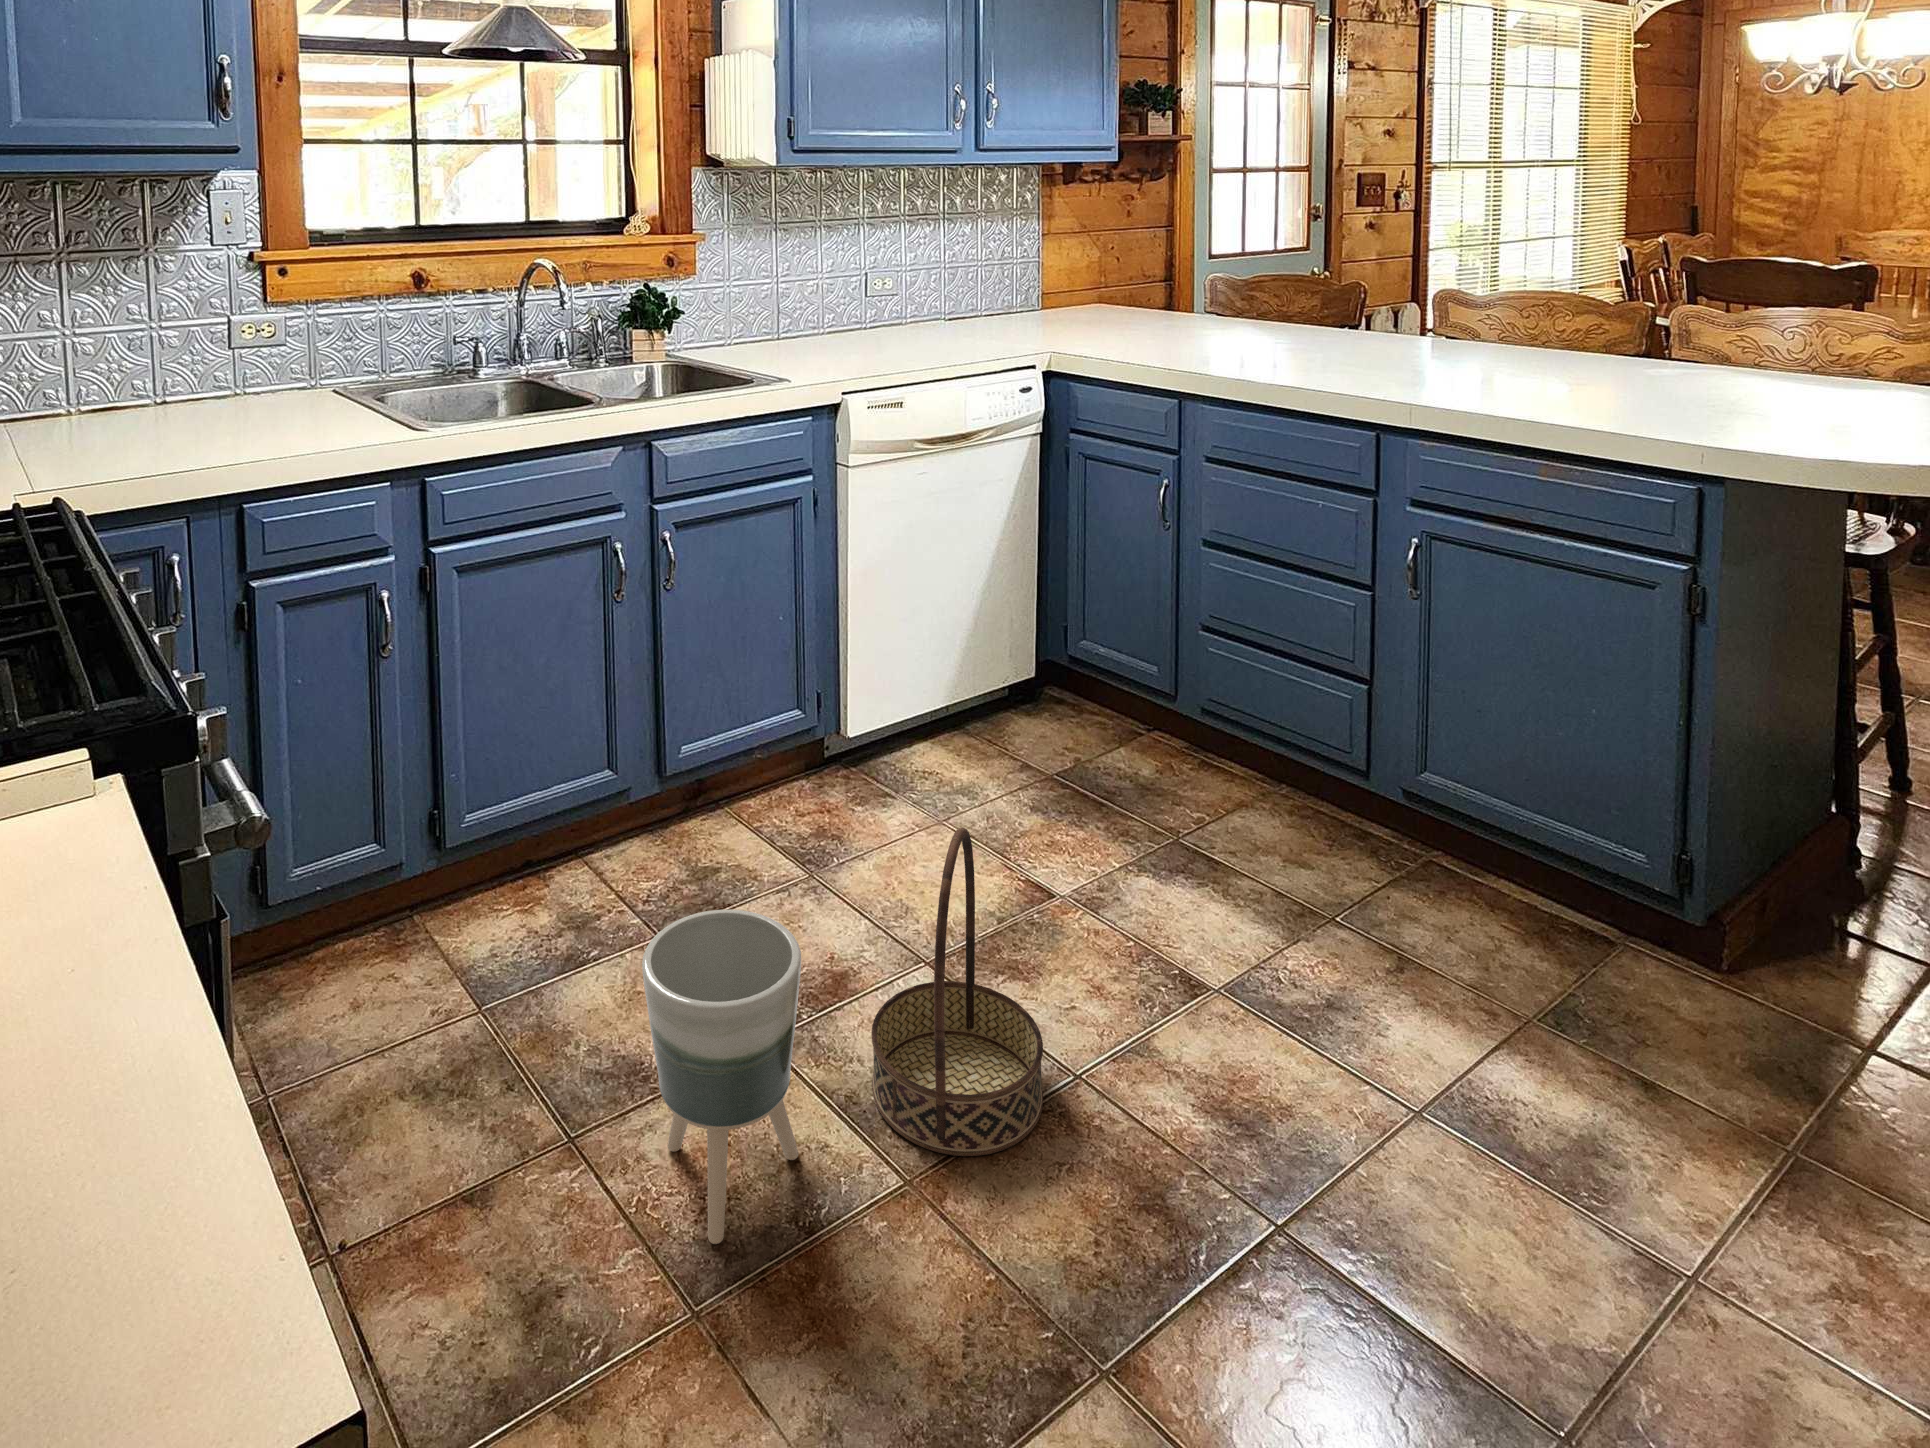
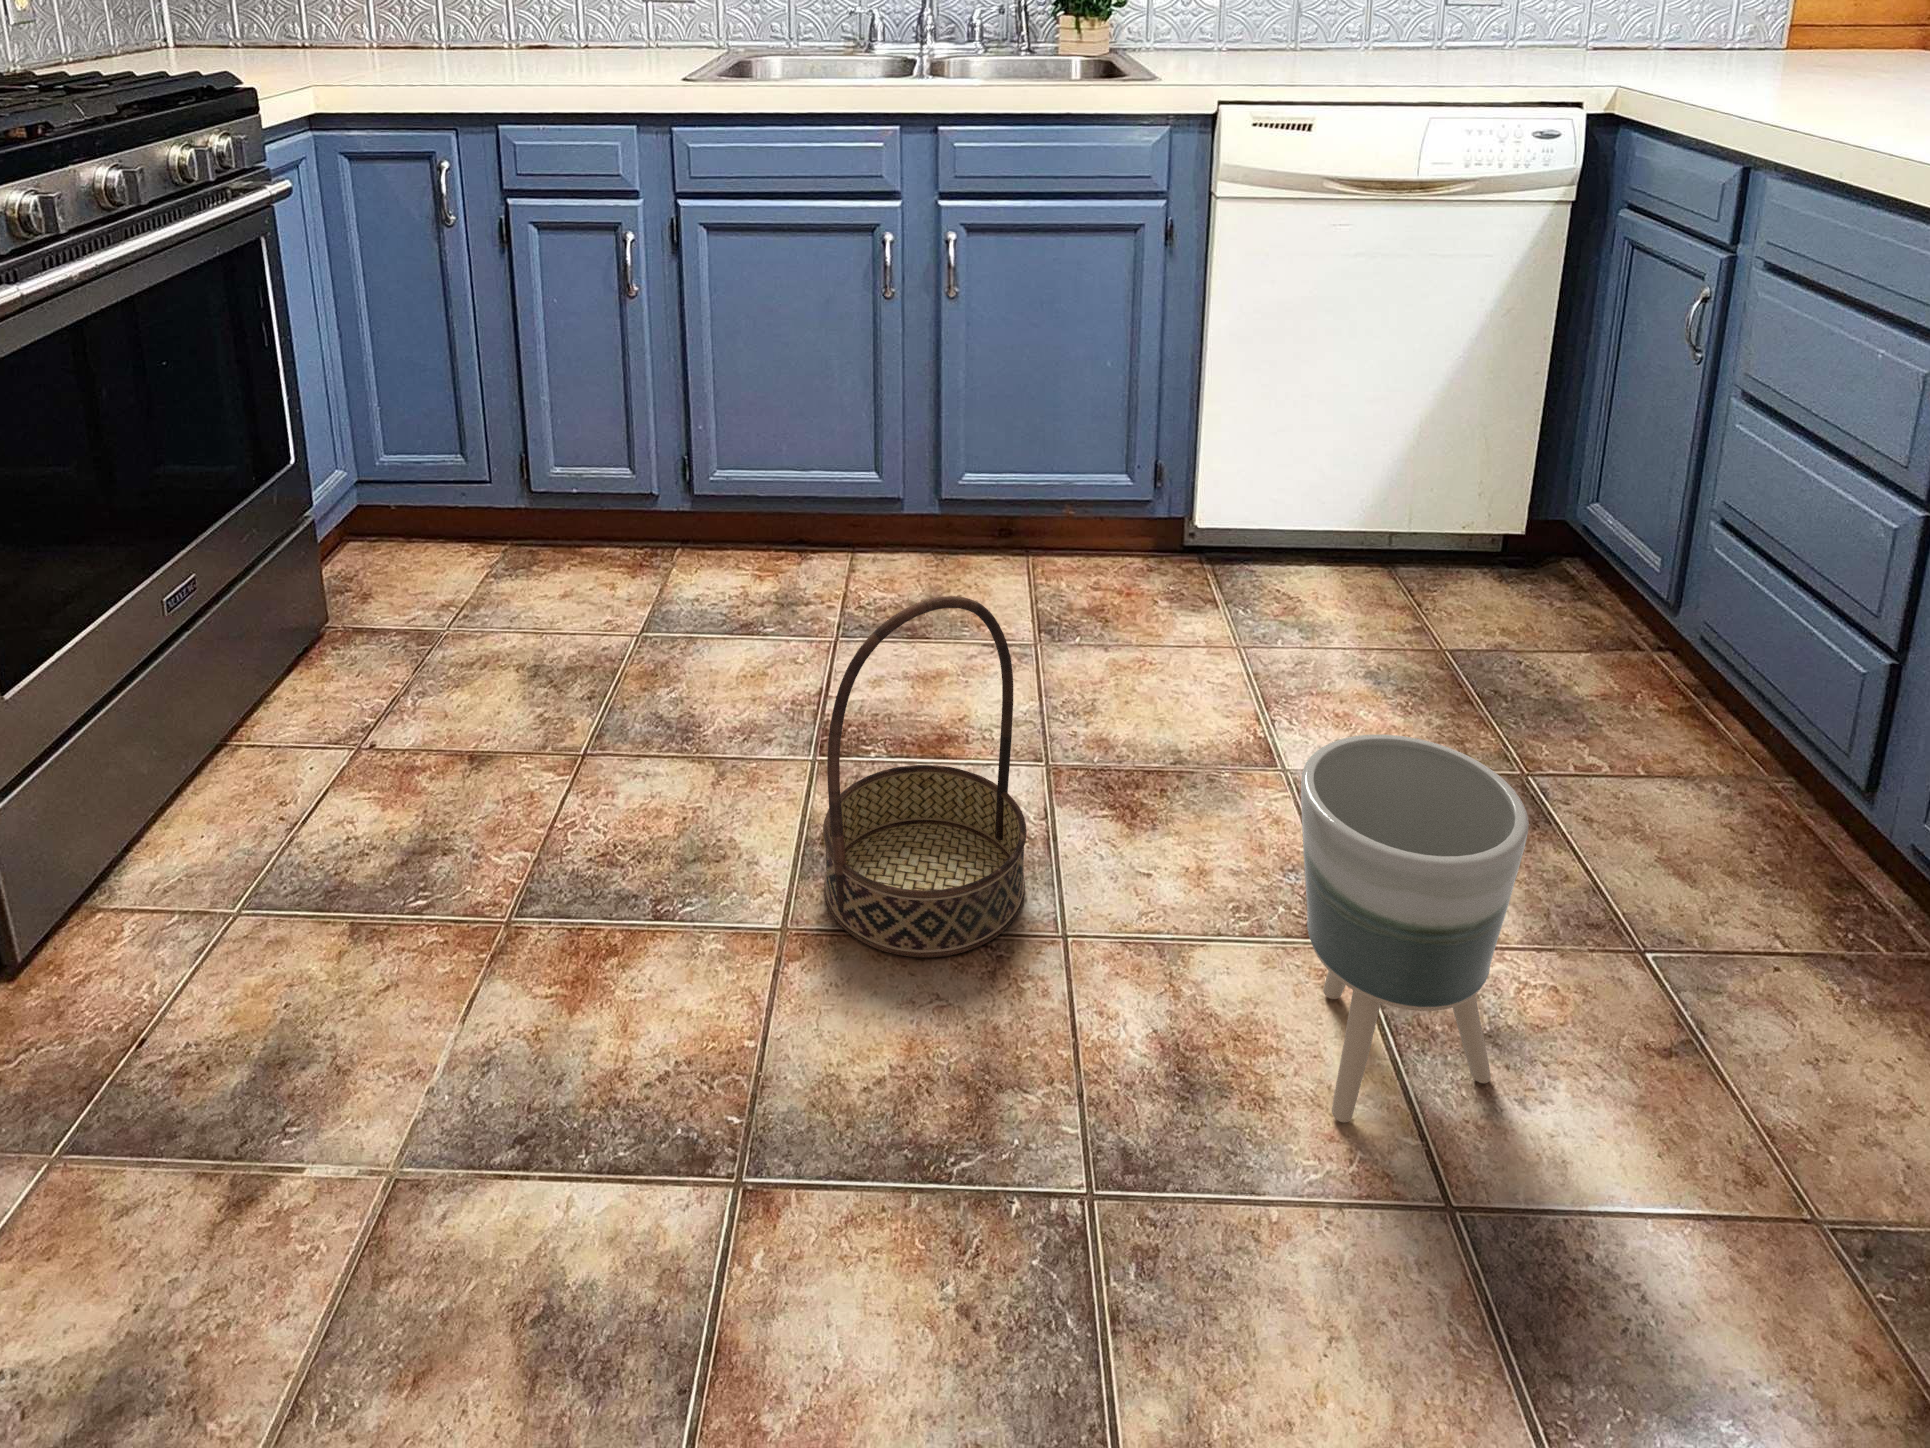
planter: present [642,910,801,1244] -> present [1301,734,1529,1122]

